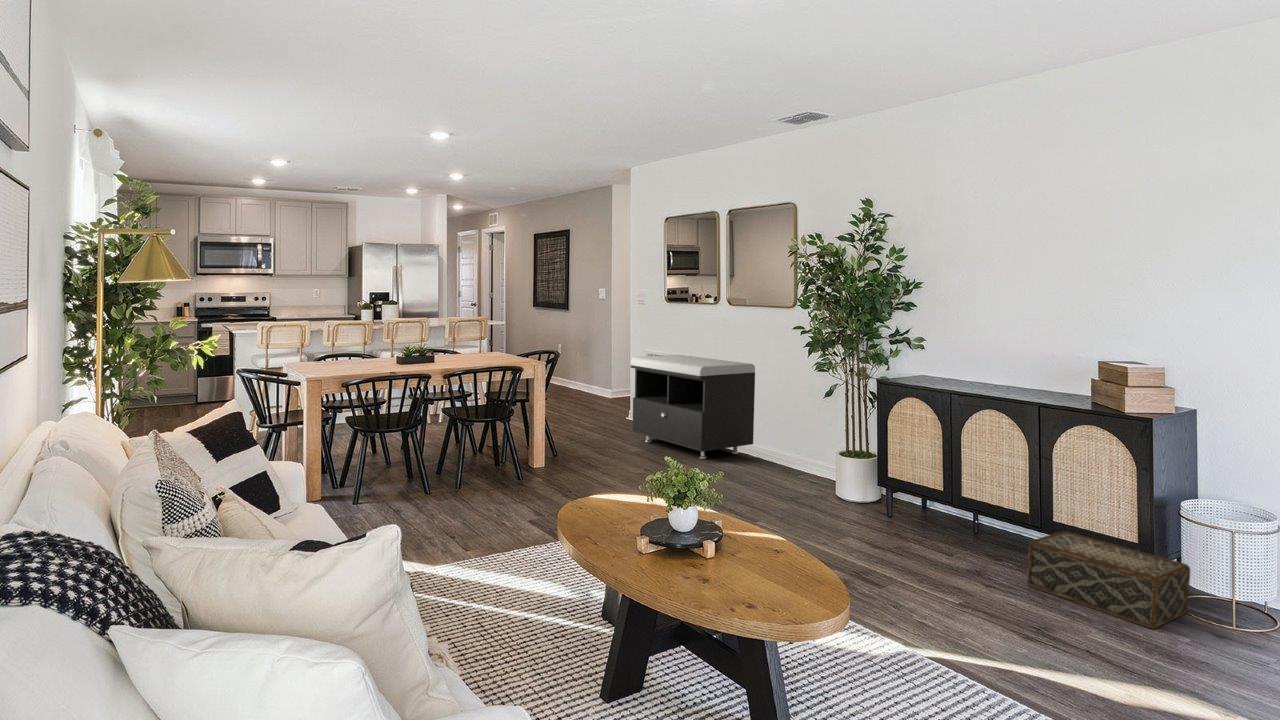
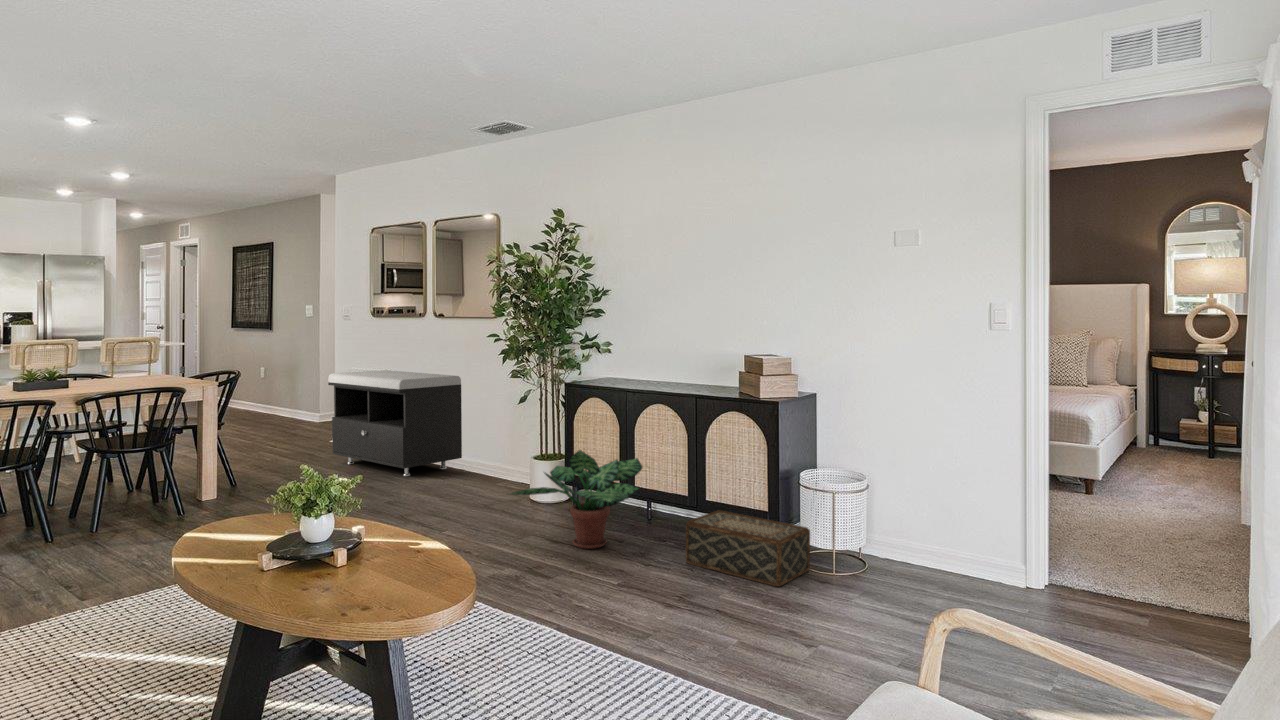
potted plant: none [821,453,971,556] -> present [510,450,642,549]

